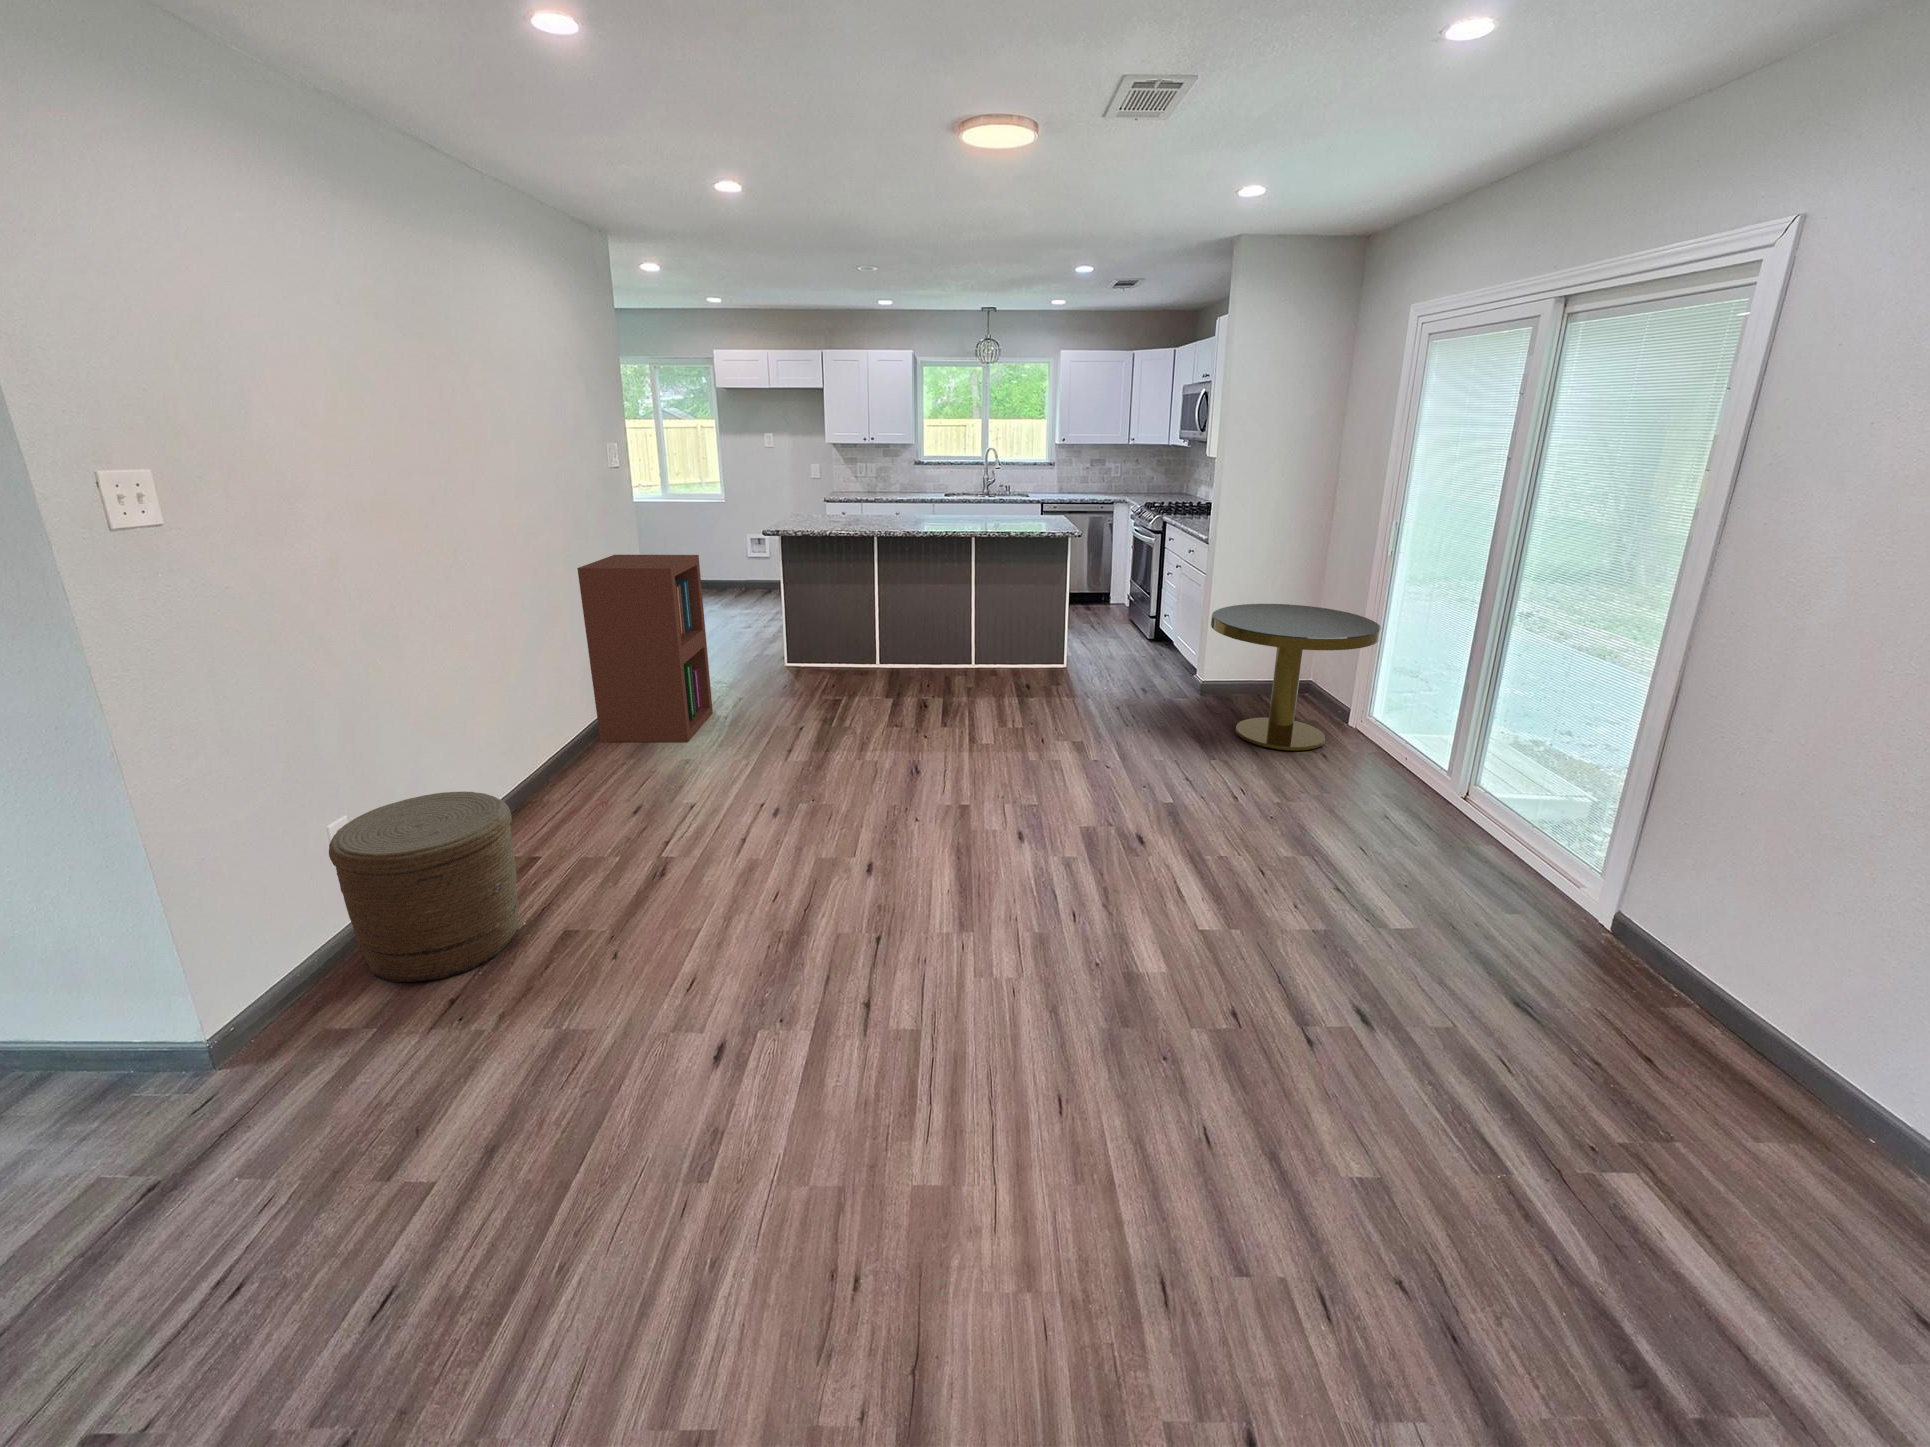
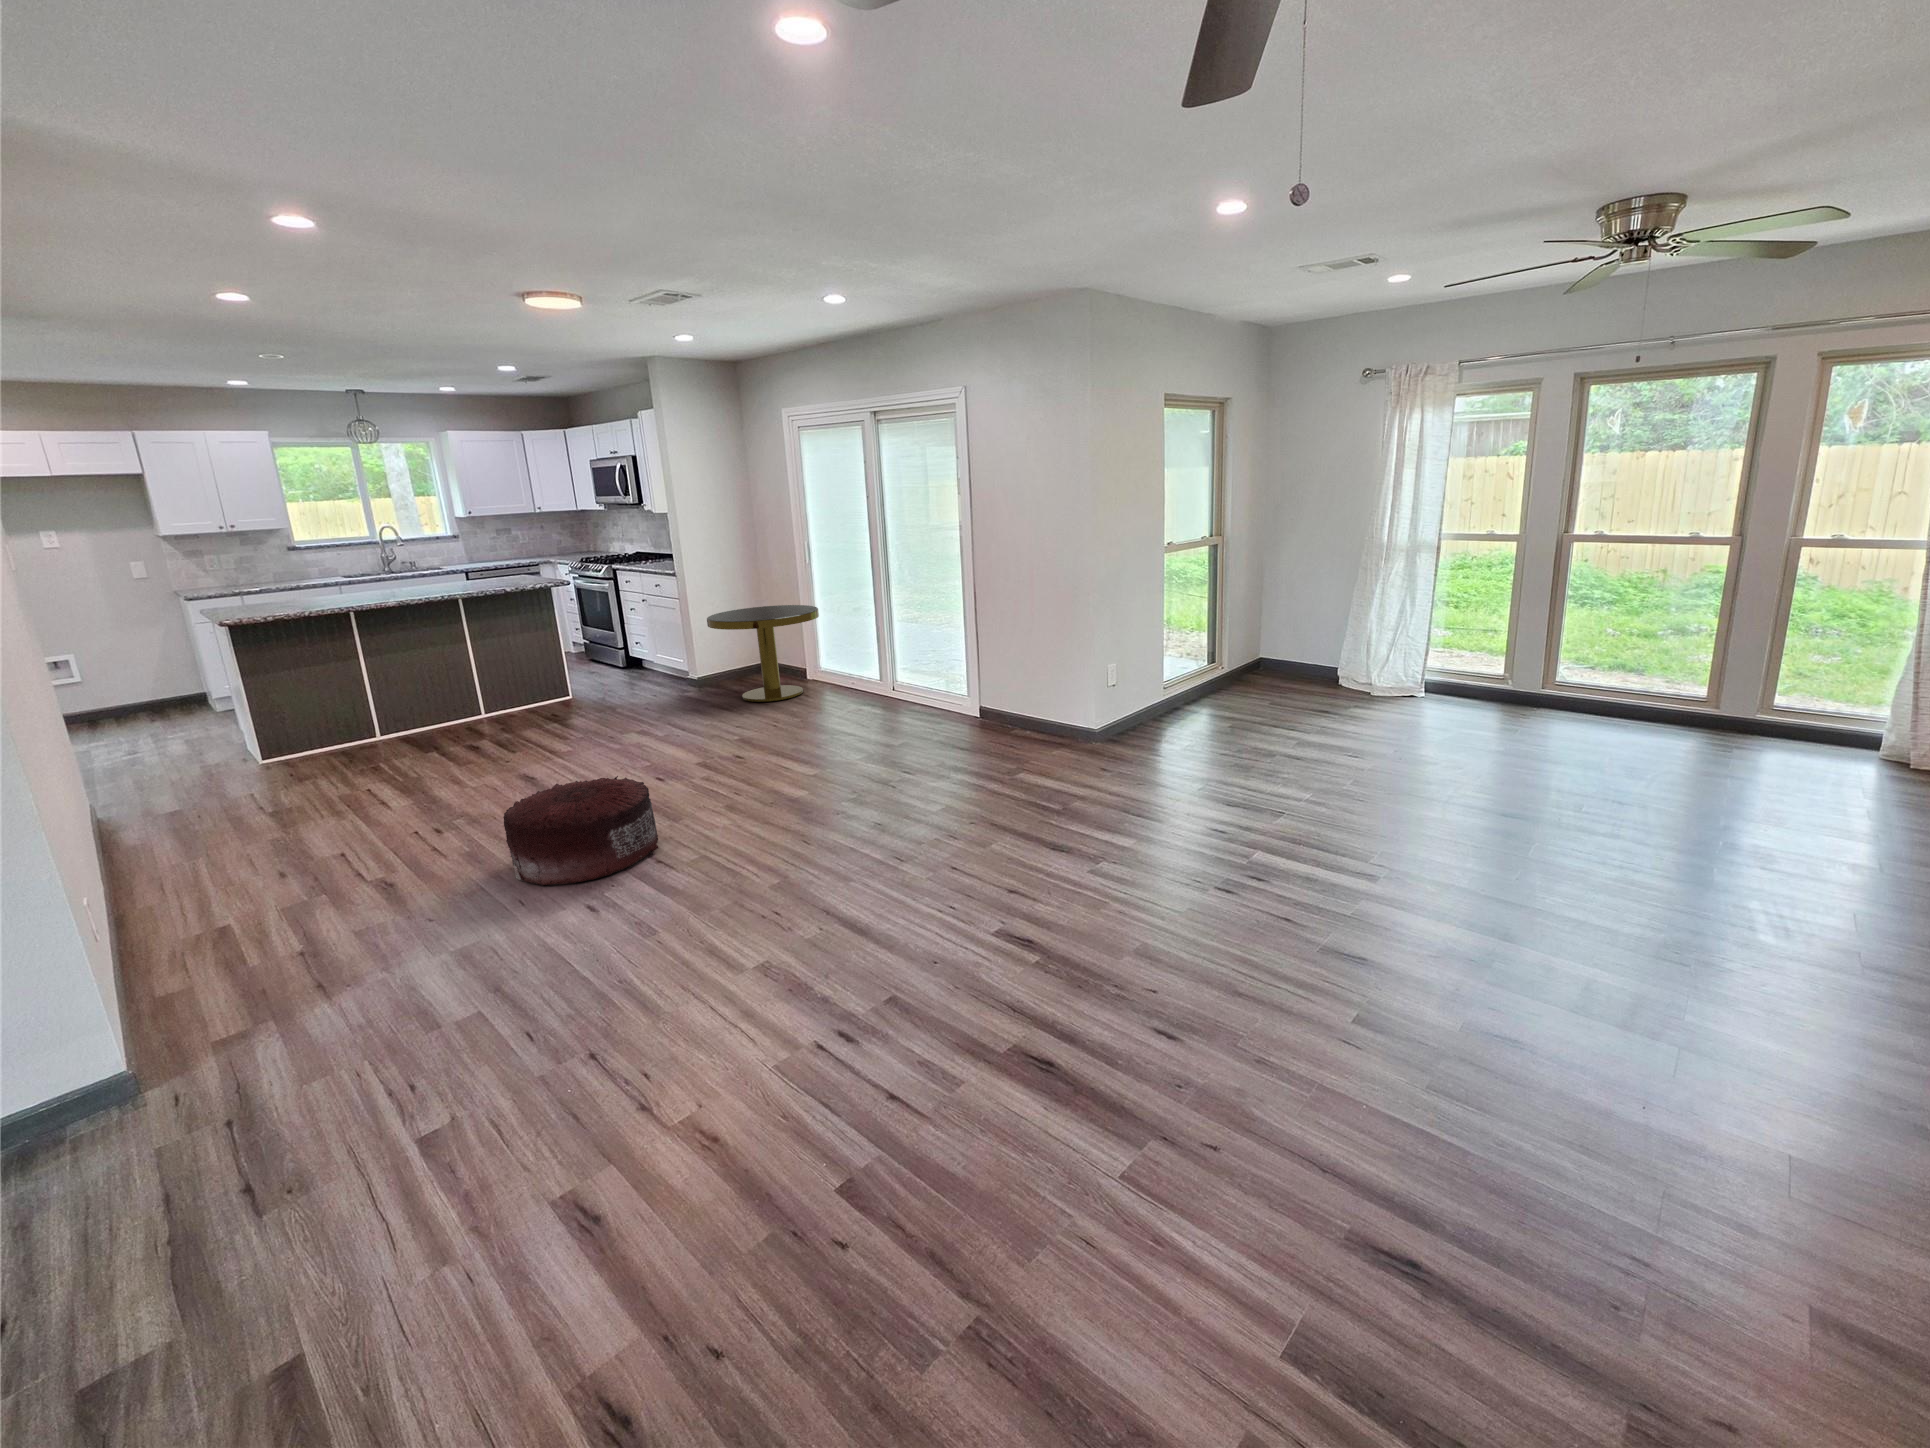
bookshelf: present [577,555,713,742] -> none [52,644,237,860]
woven basket: present [329,791,518,982] -> none [102,822,299,991]
pouf: none [701,846,907,1040] -> present [503,776,658,886]

